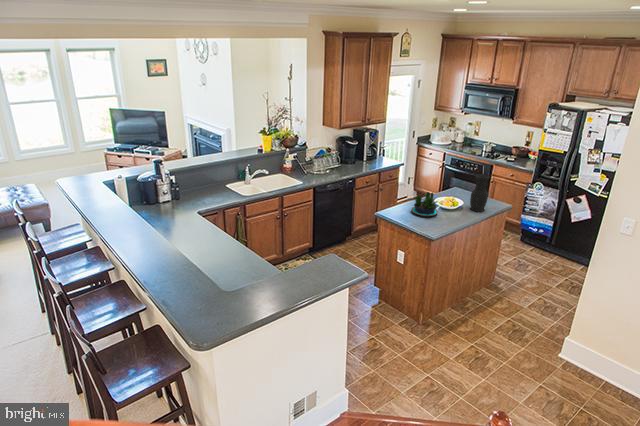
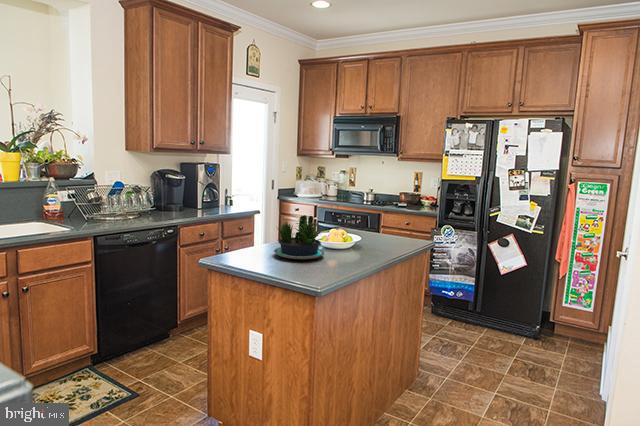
vase: present [470,174,489,212] -> none [376,187,404,251]

